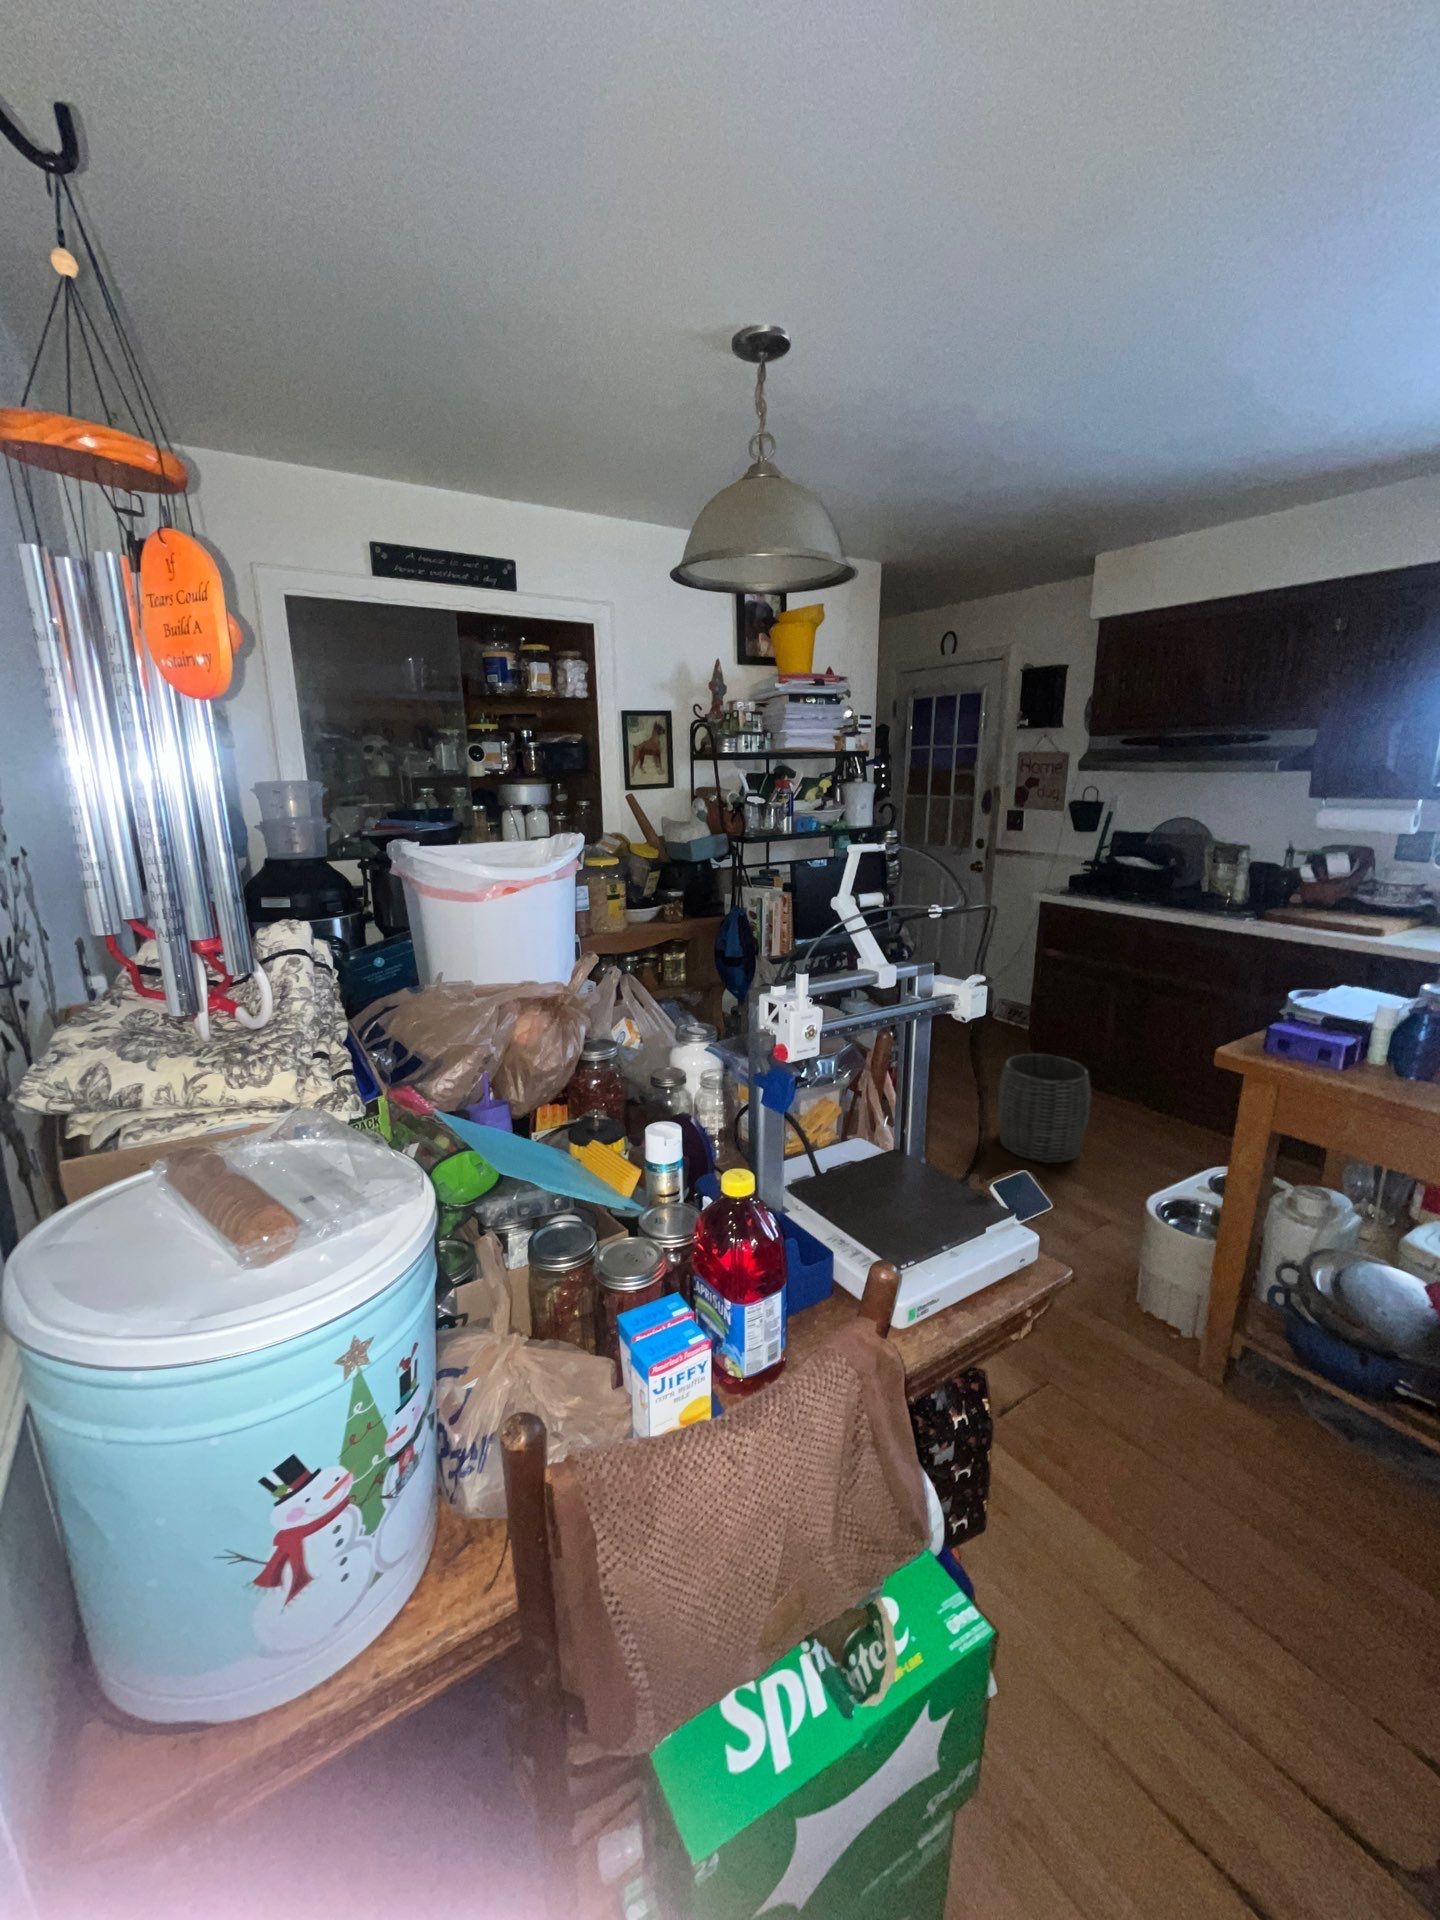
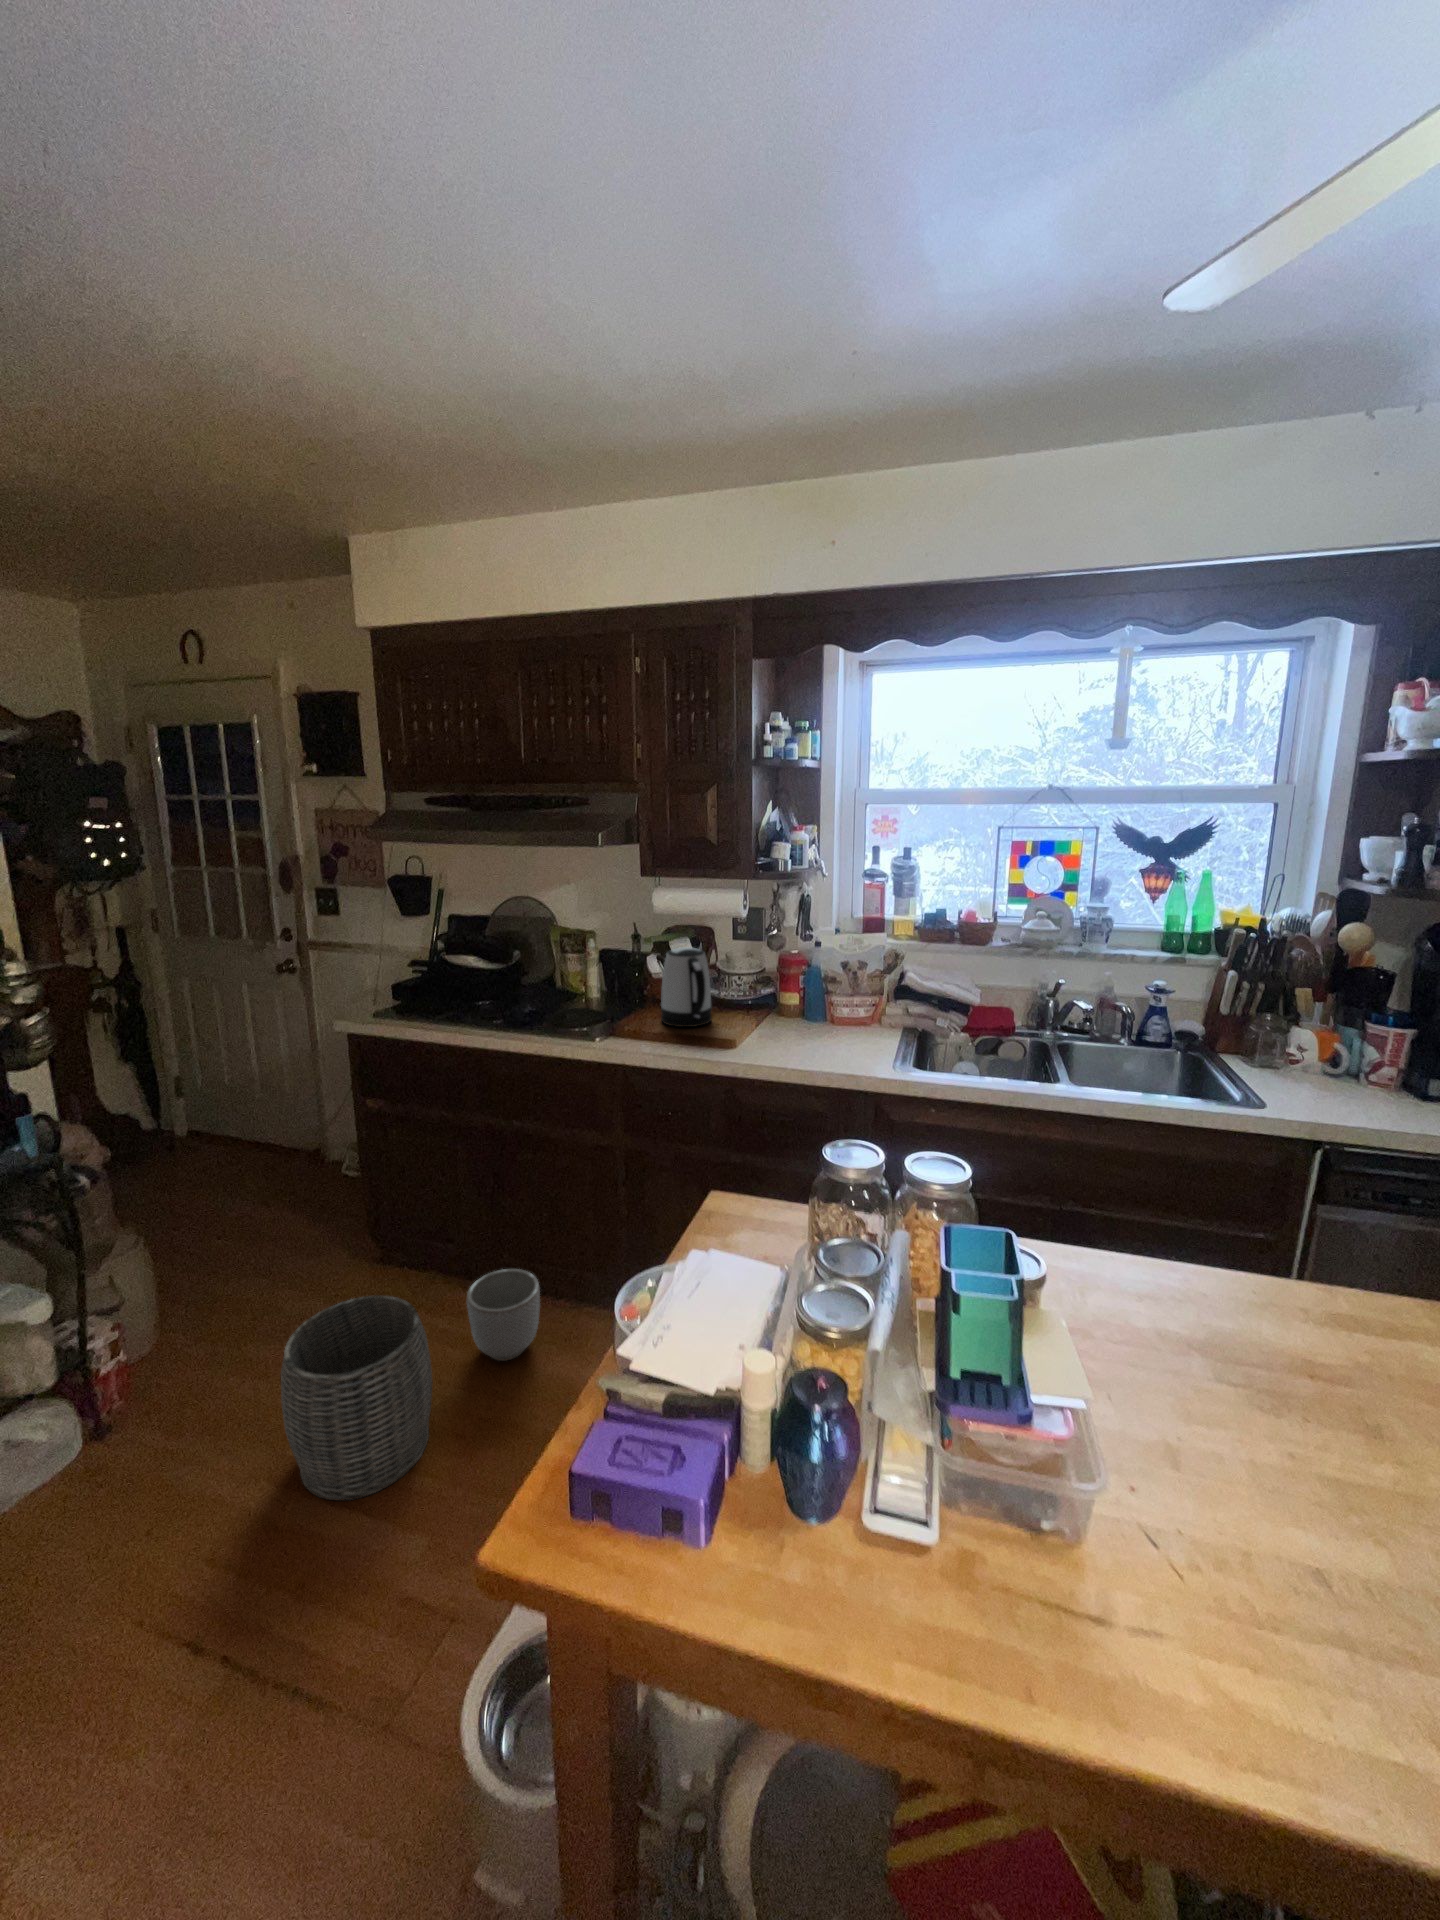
kettle: none [1310,853,1368,918] -> present [661,947,712,1027]
planter: none [1109,1076,1166,1136] -> present [467,1269,540,1361]

